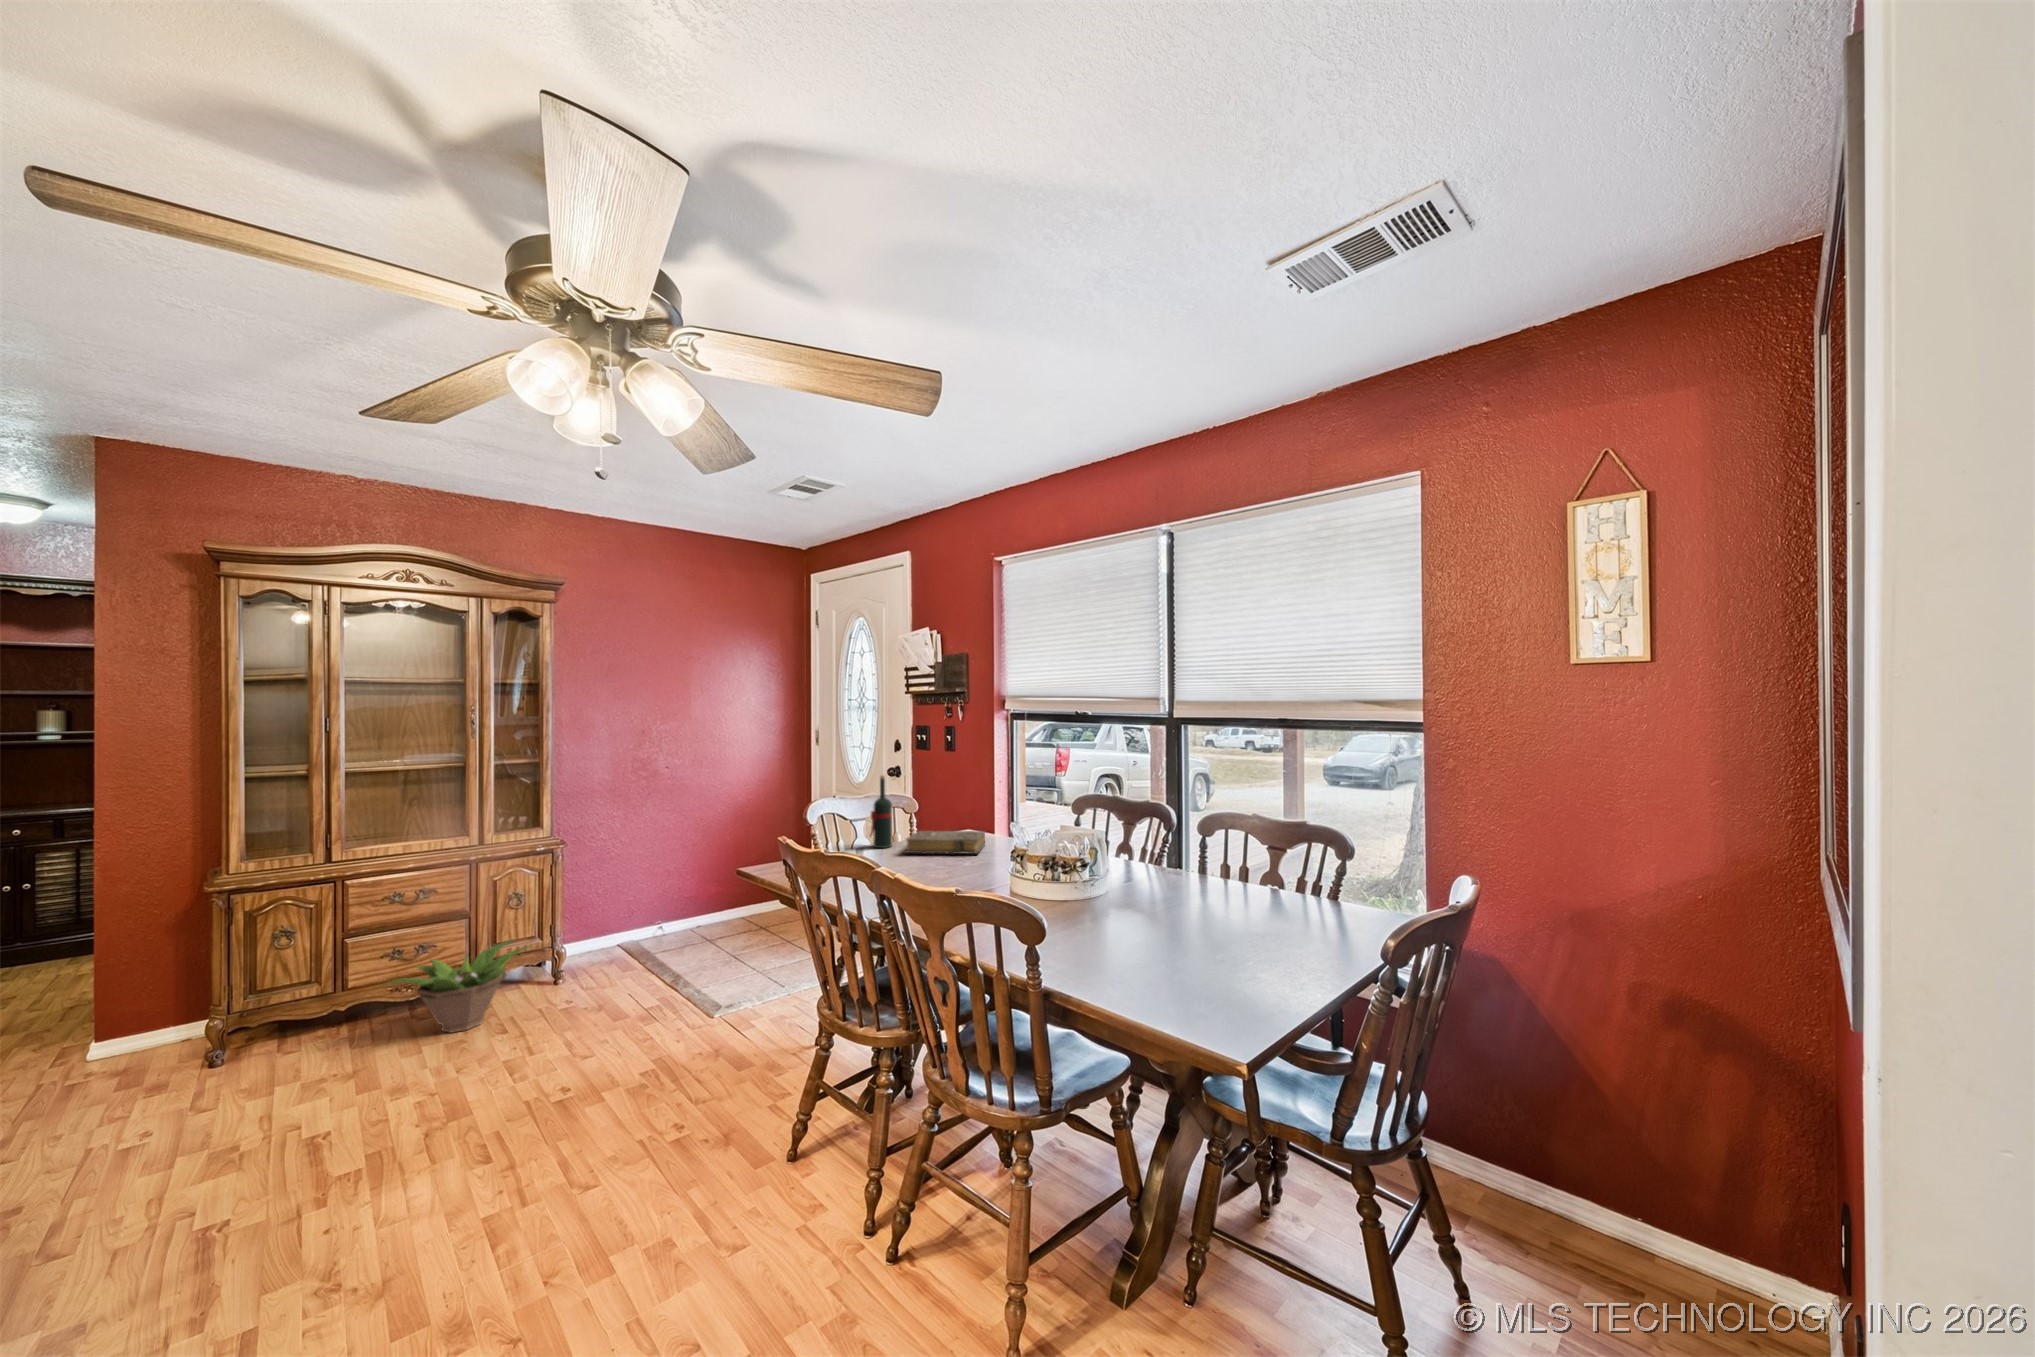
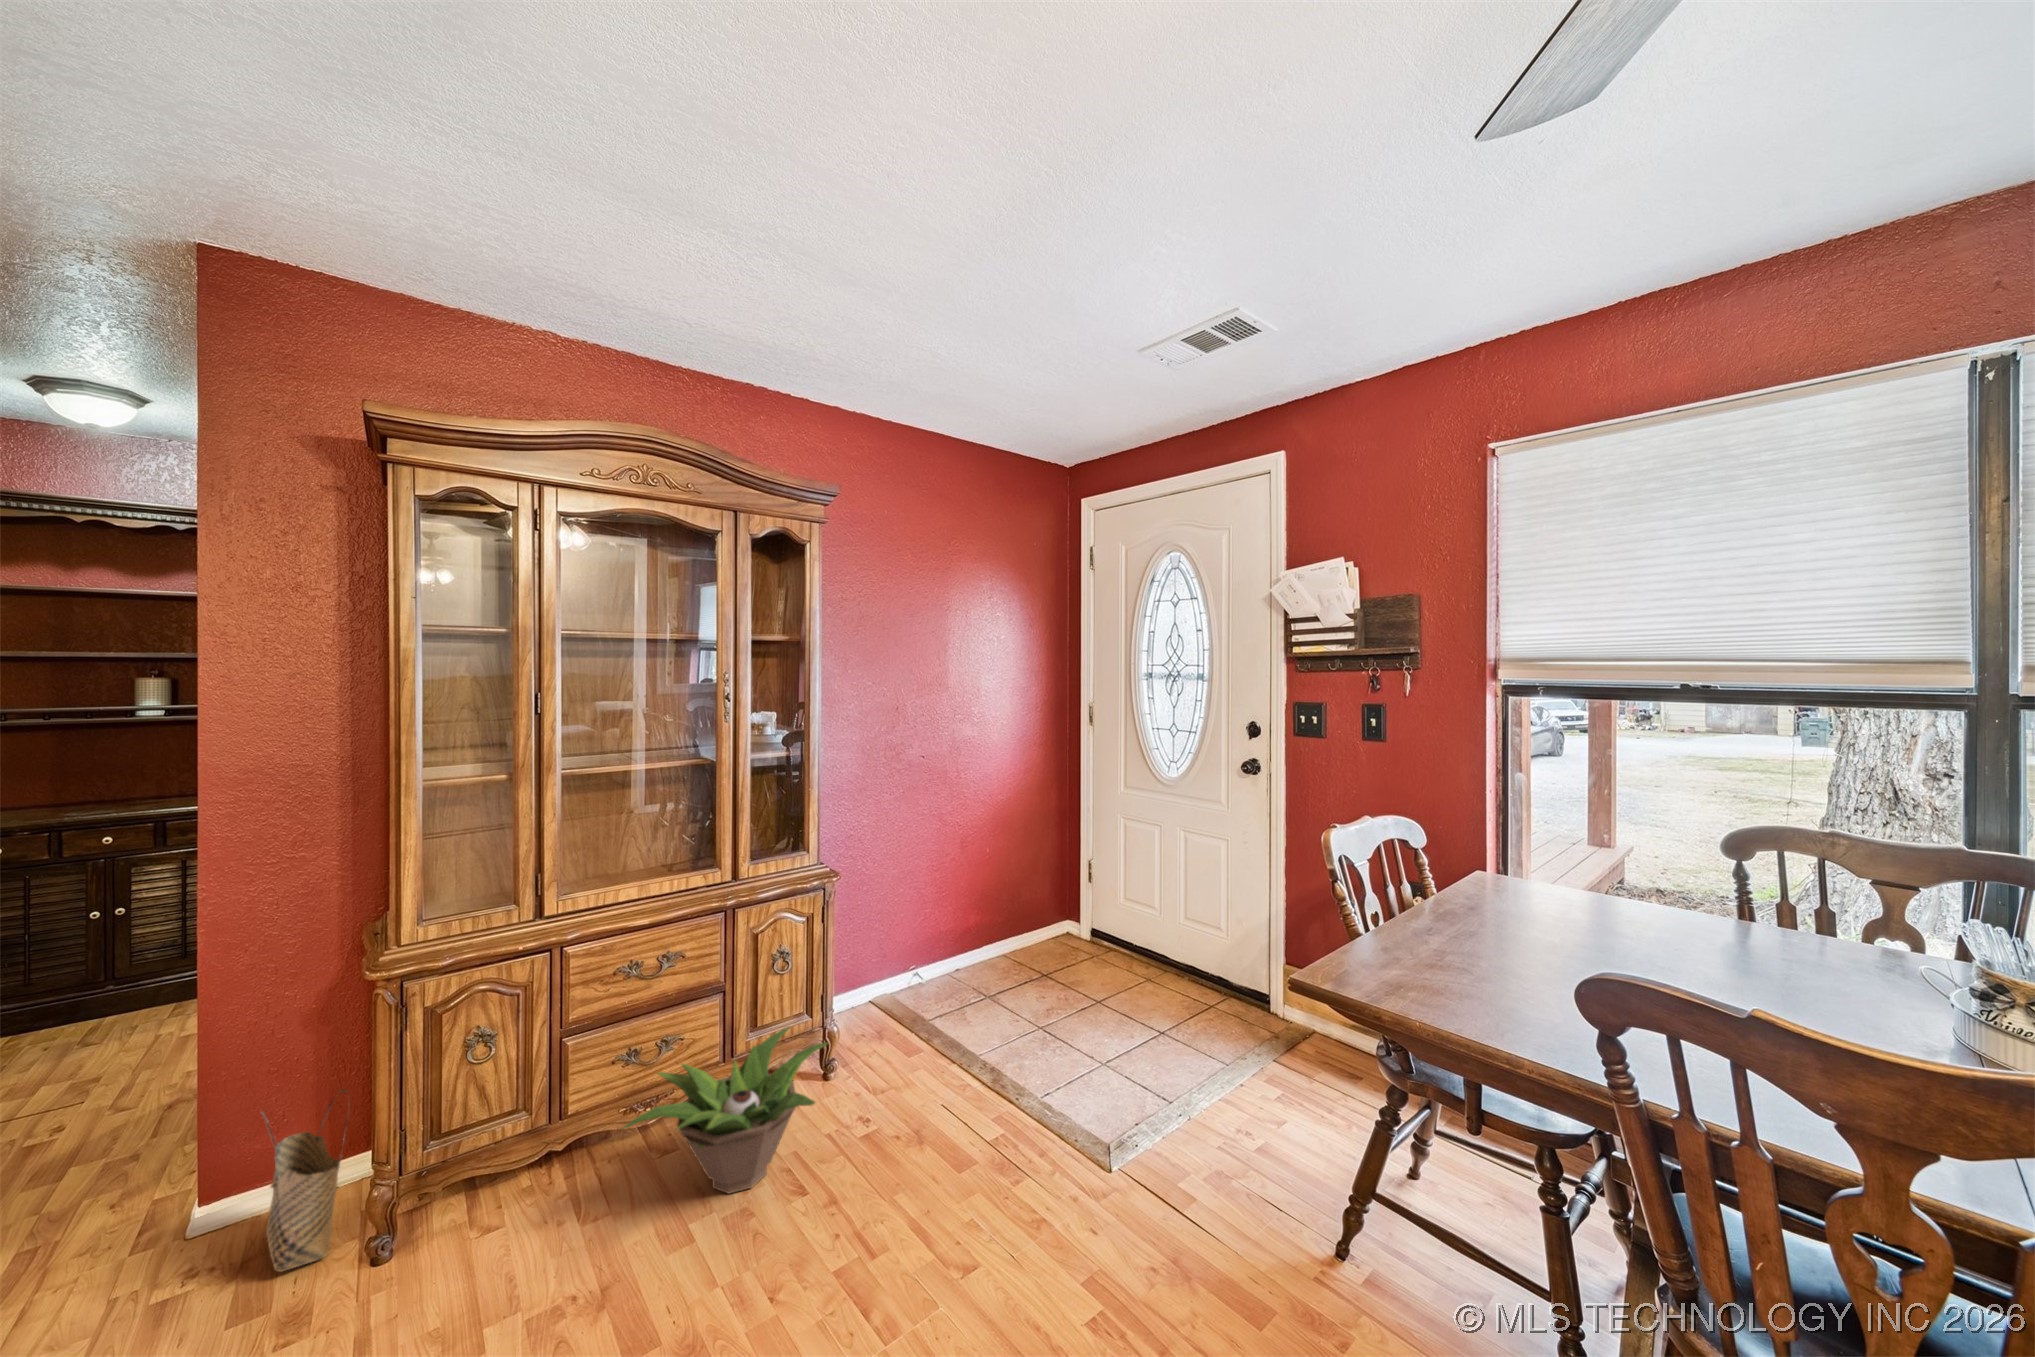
wine bottle: present [870,775,892,848] -> none [1447,795,1485,925]
book: present [906,831,985,854] -> none [1525,893,1729,951]
woven basket: none [136,969,195,1071] -> present [262,1089,350,1272]

